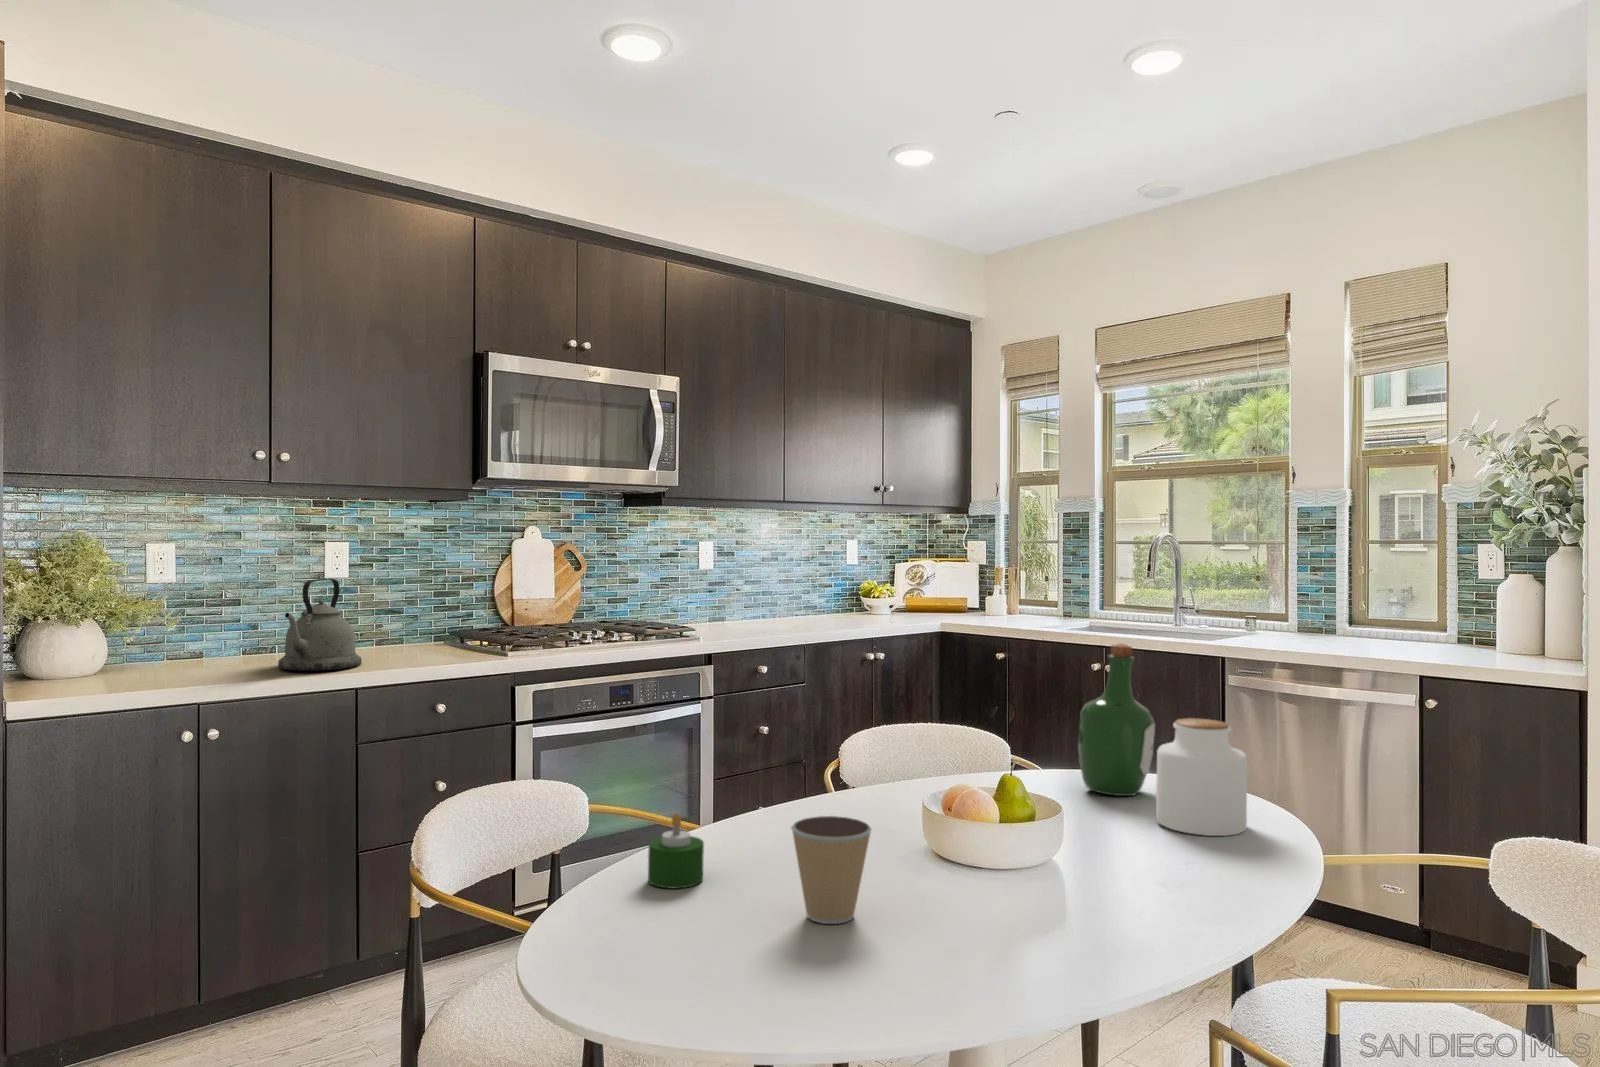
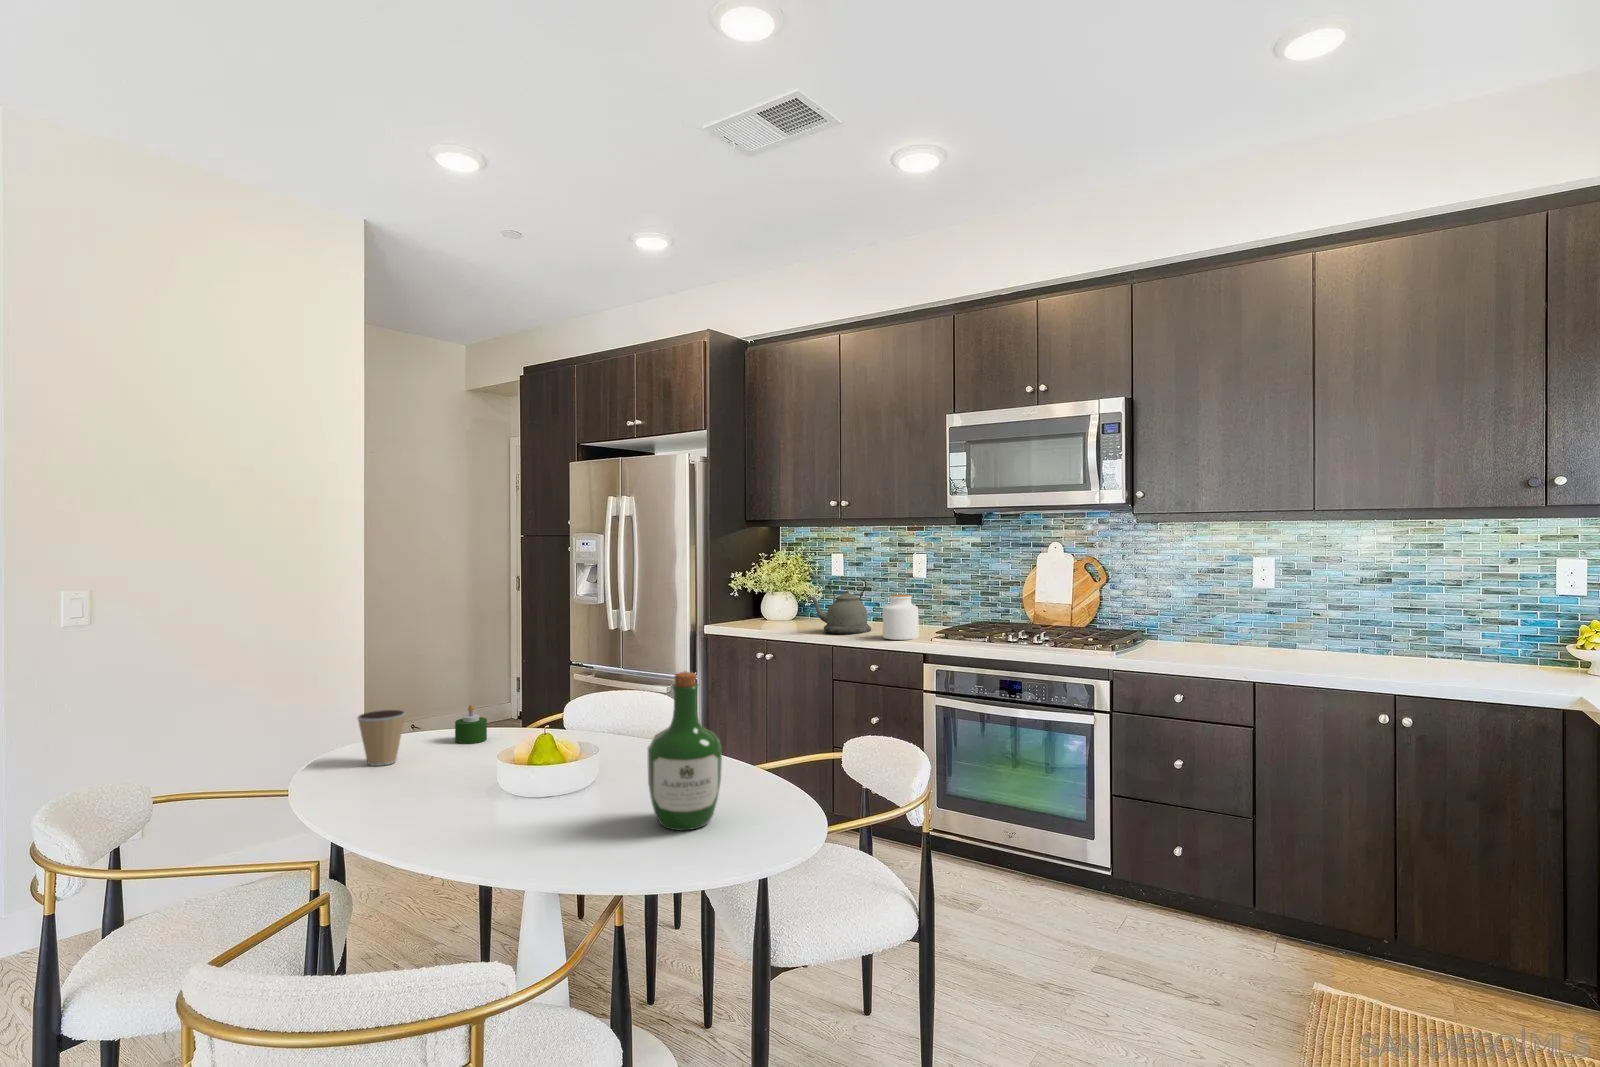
jar: present [1156,718,1247,836] -> present [883,594,918,640]

